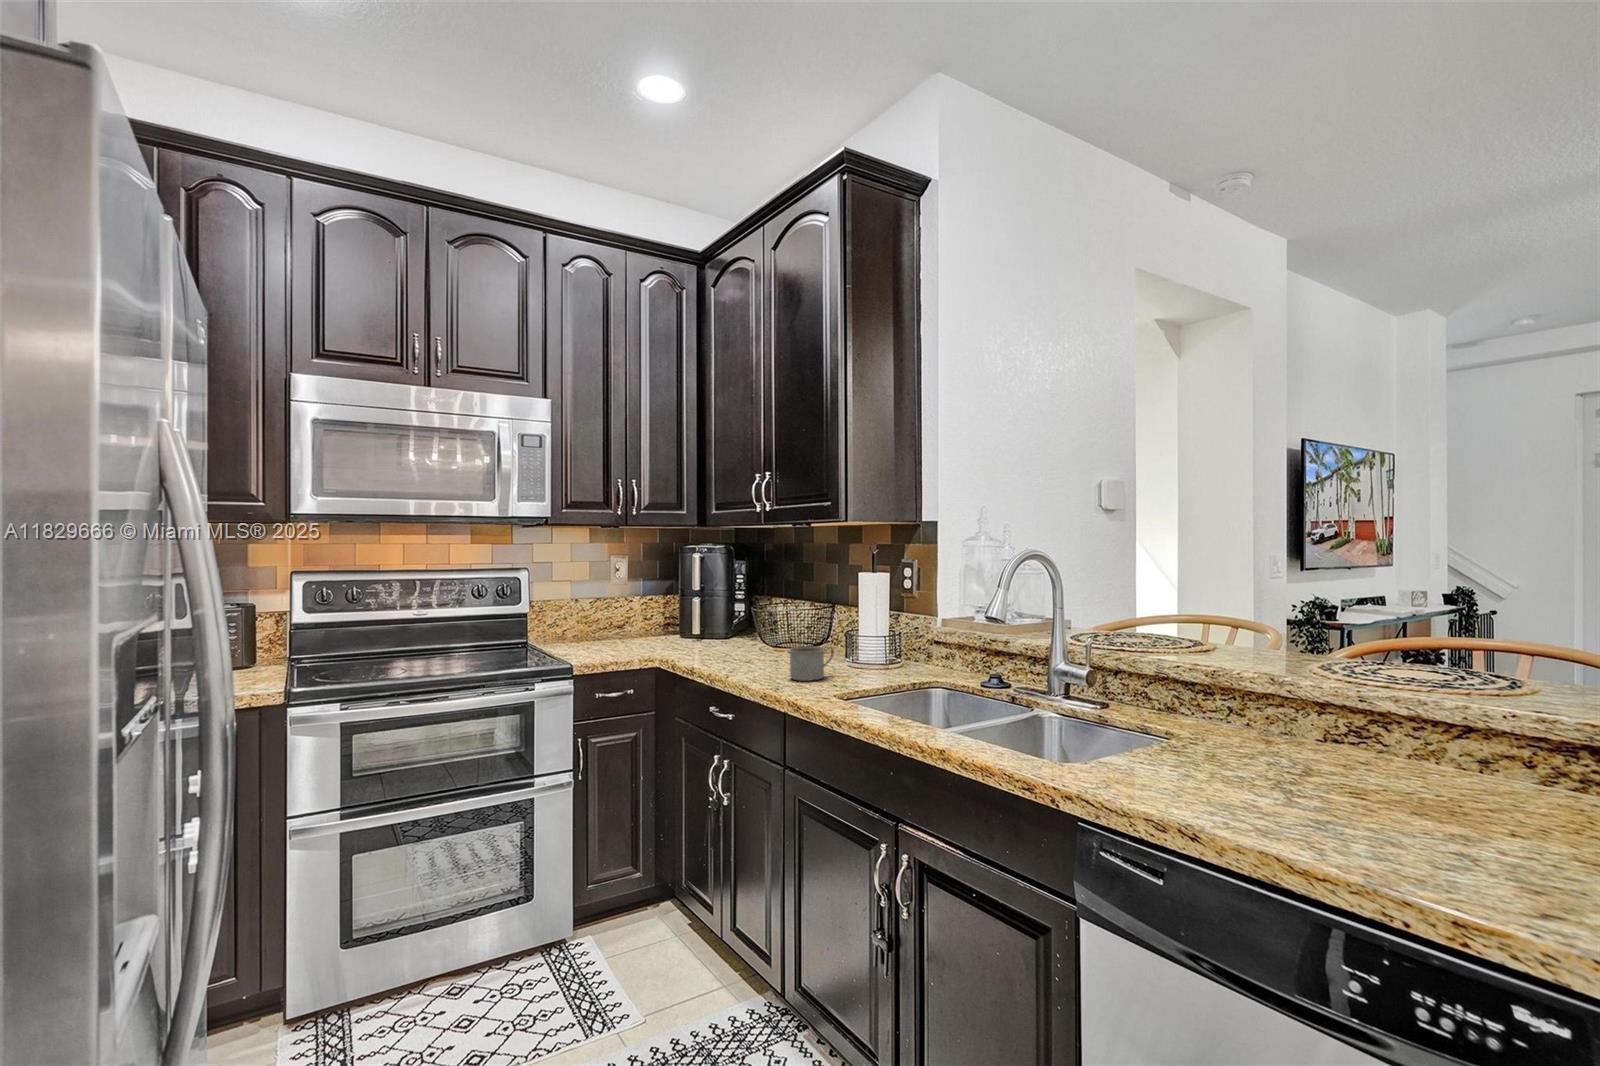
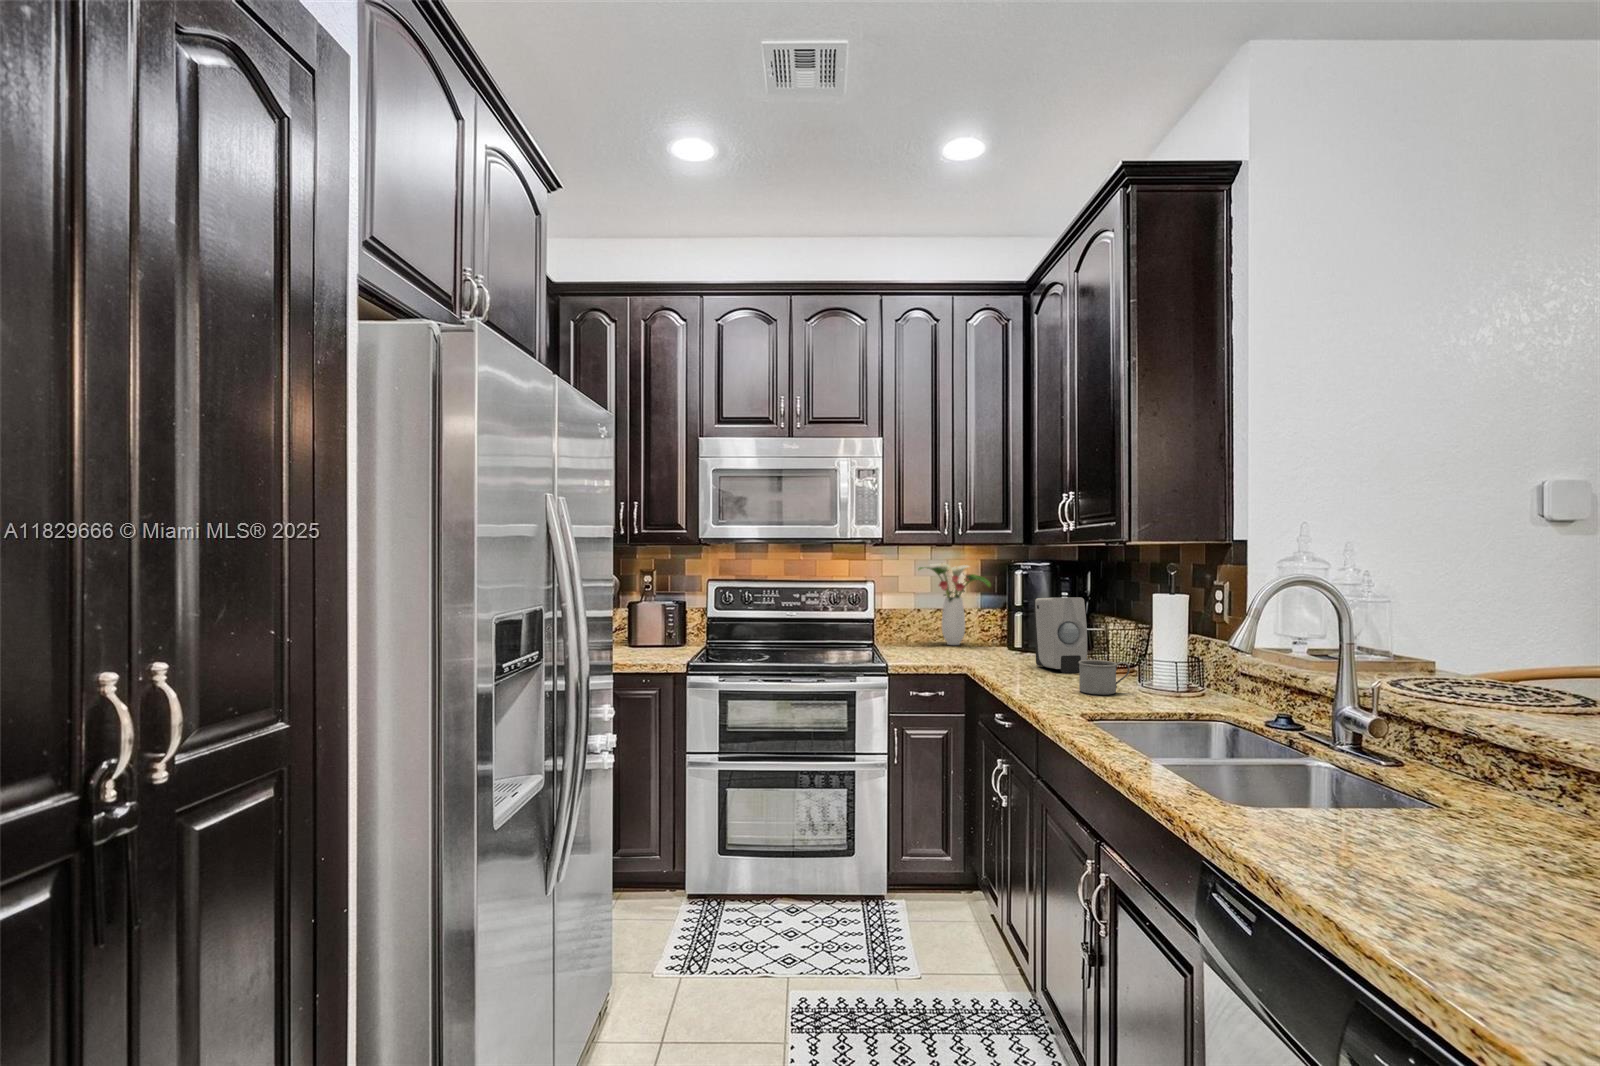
flower arrangement: none [567,558,647,647] -> present [918,563,991,645]
soap dispenser: none [712,586,770,663] -> present [1034,597,1087,673]

